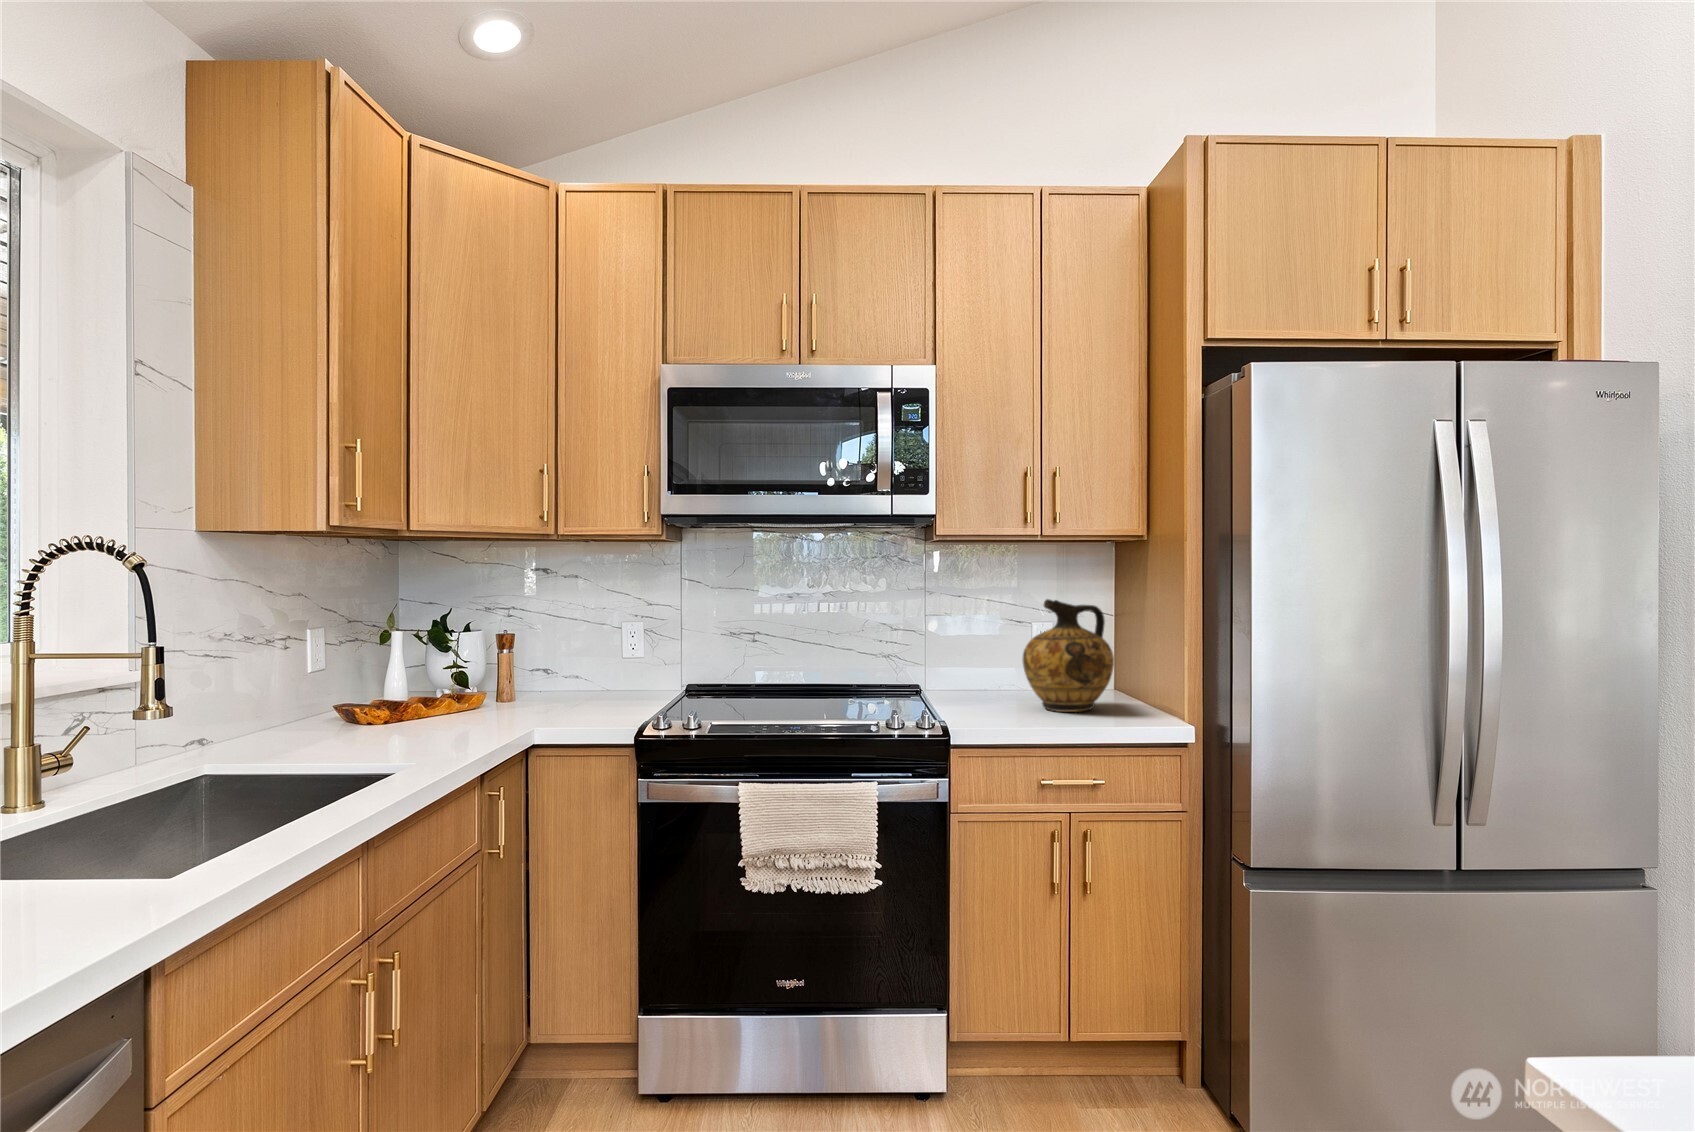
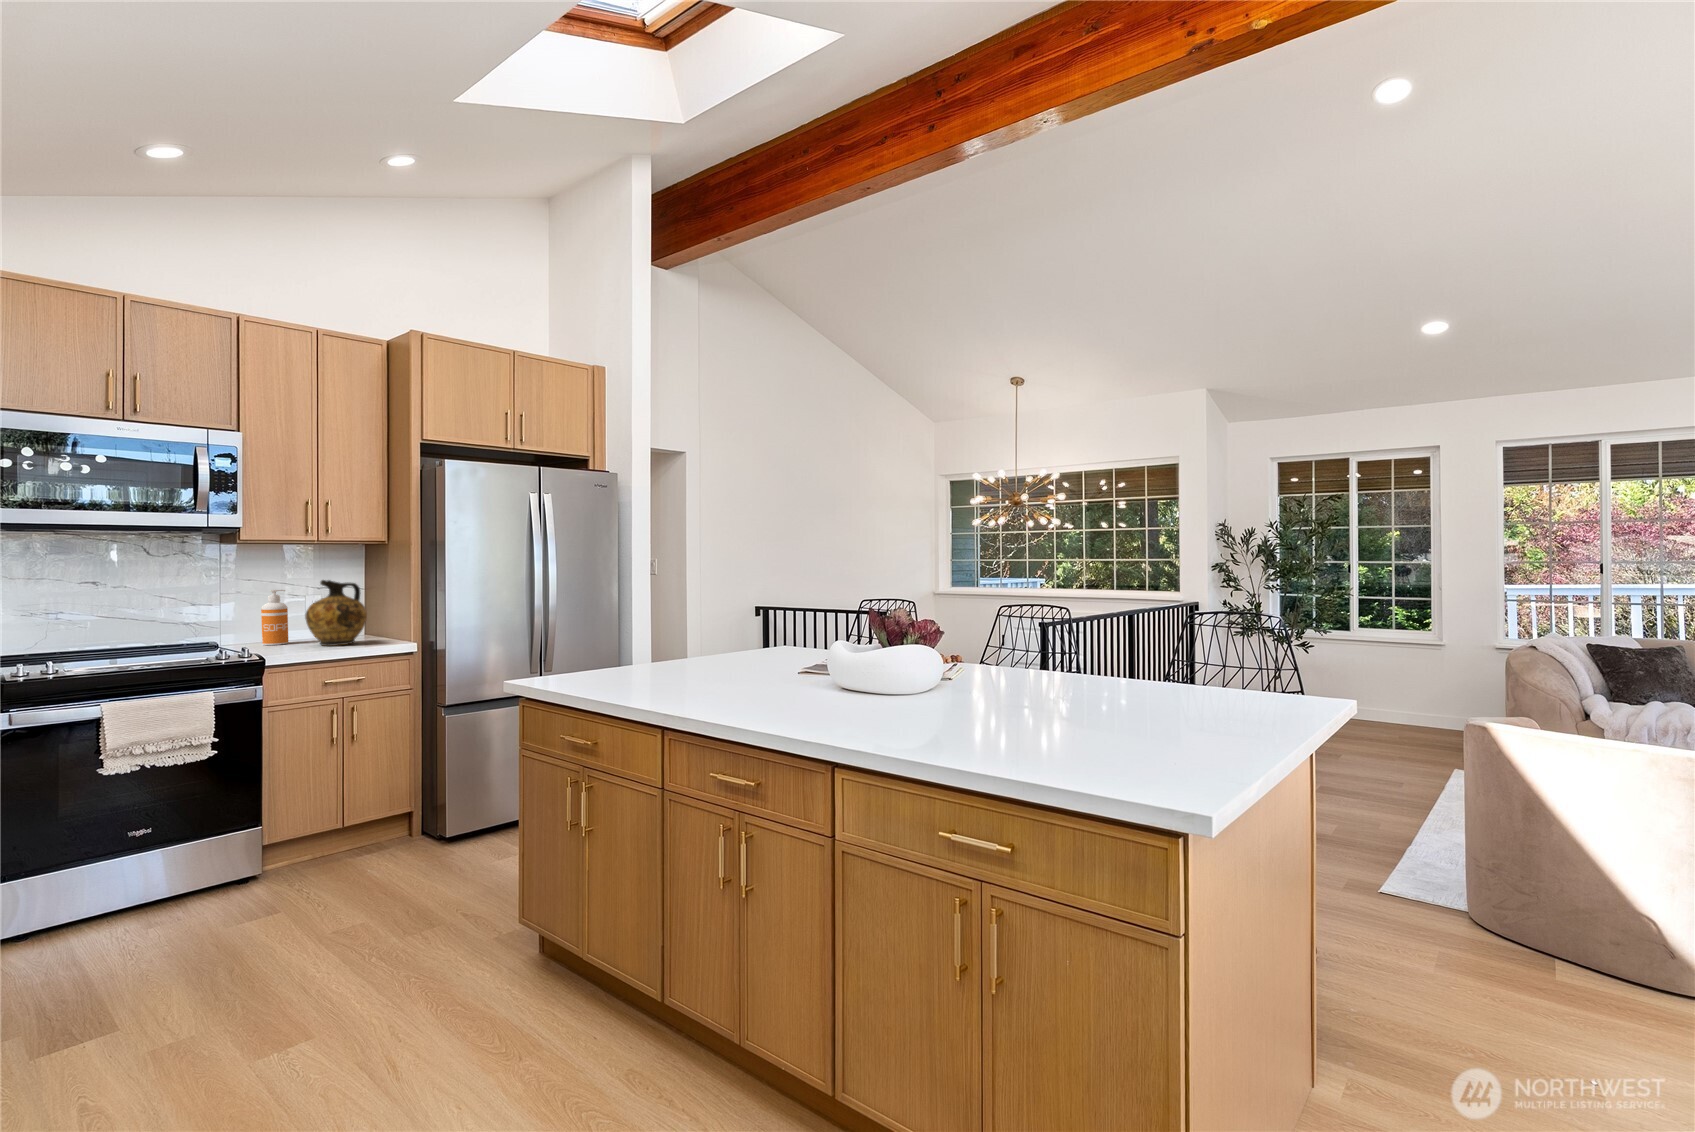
soap dispenser: none [970,612,1004,698] -> present [261,590,288,645]

